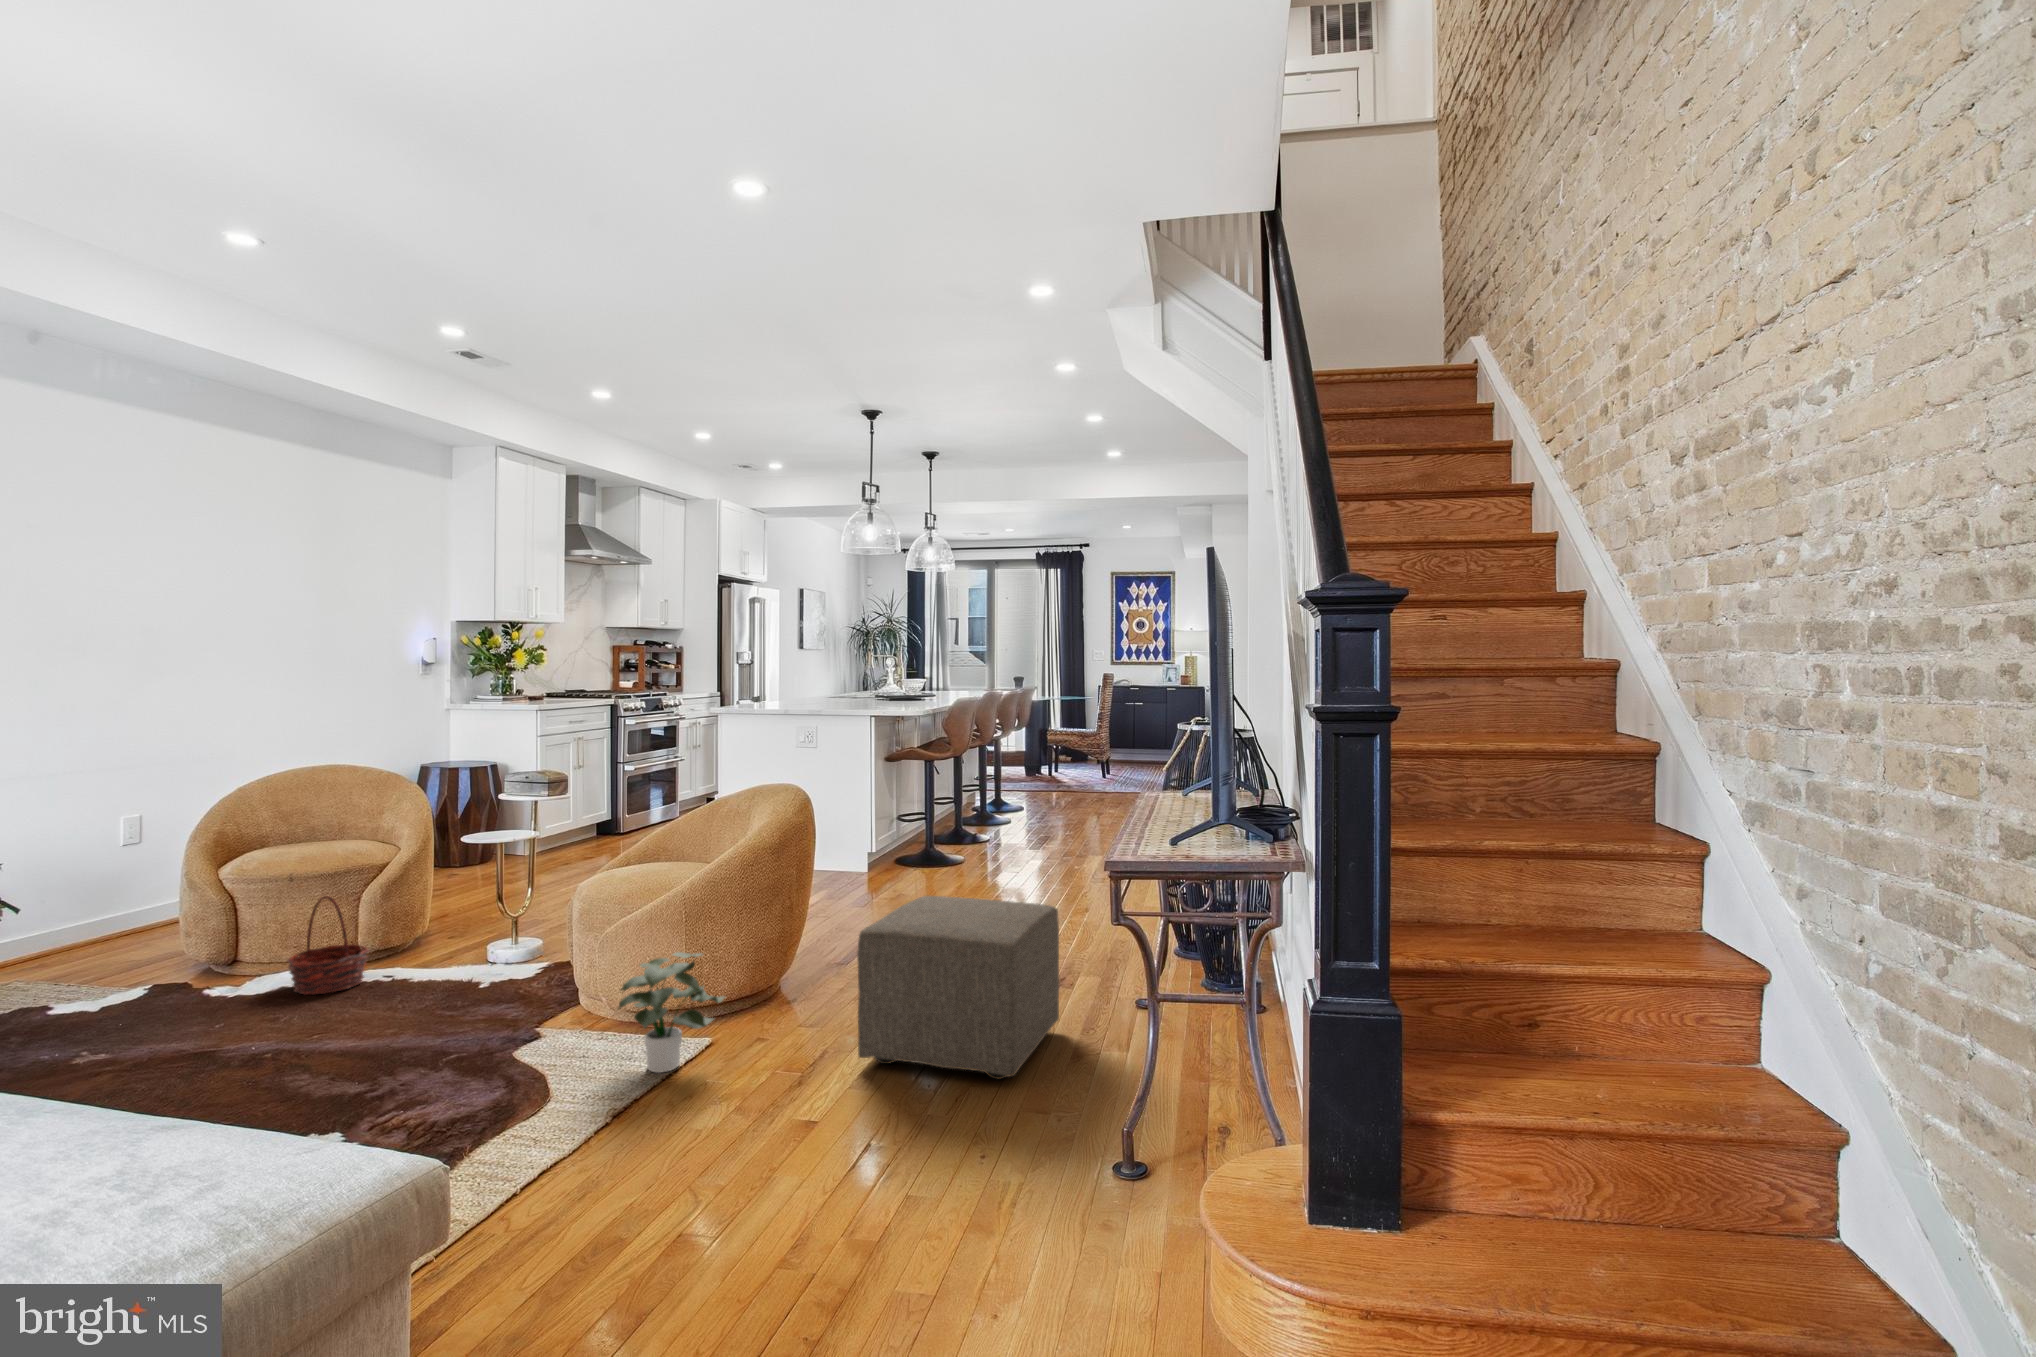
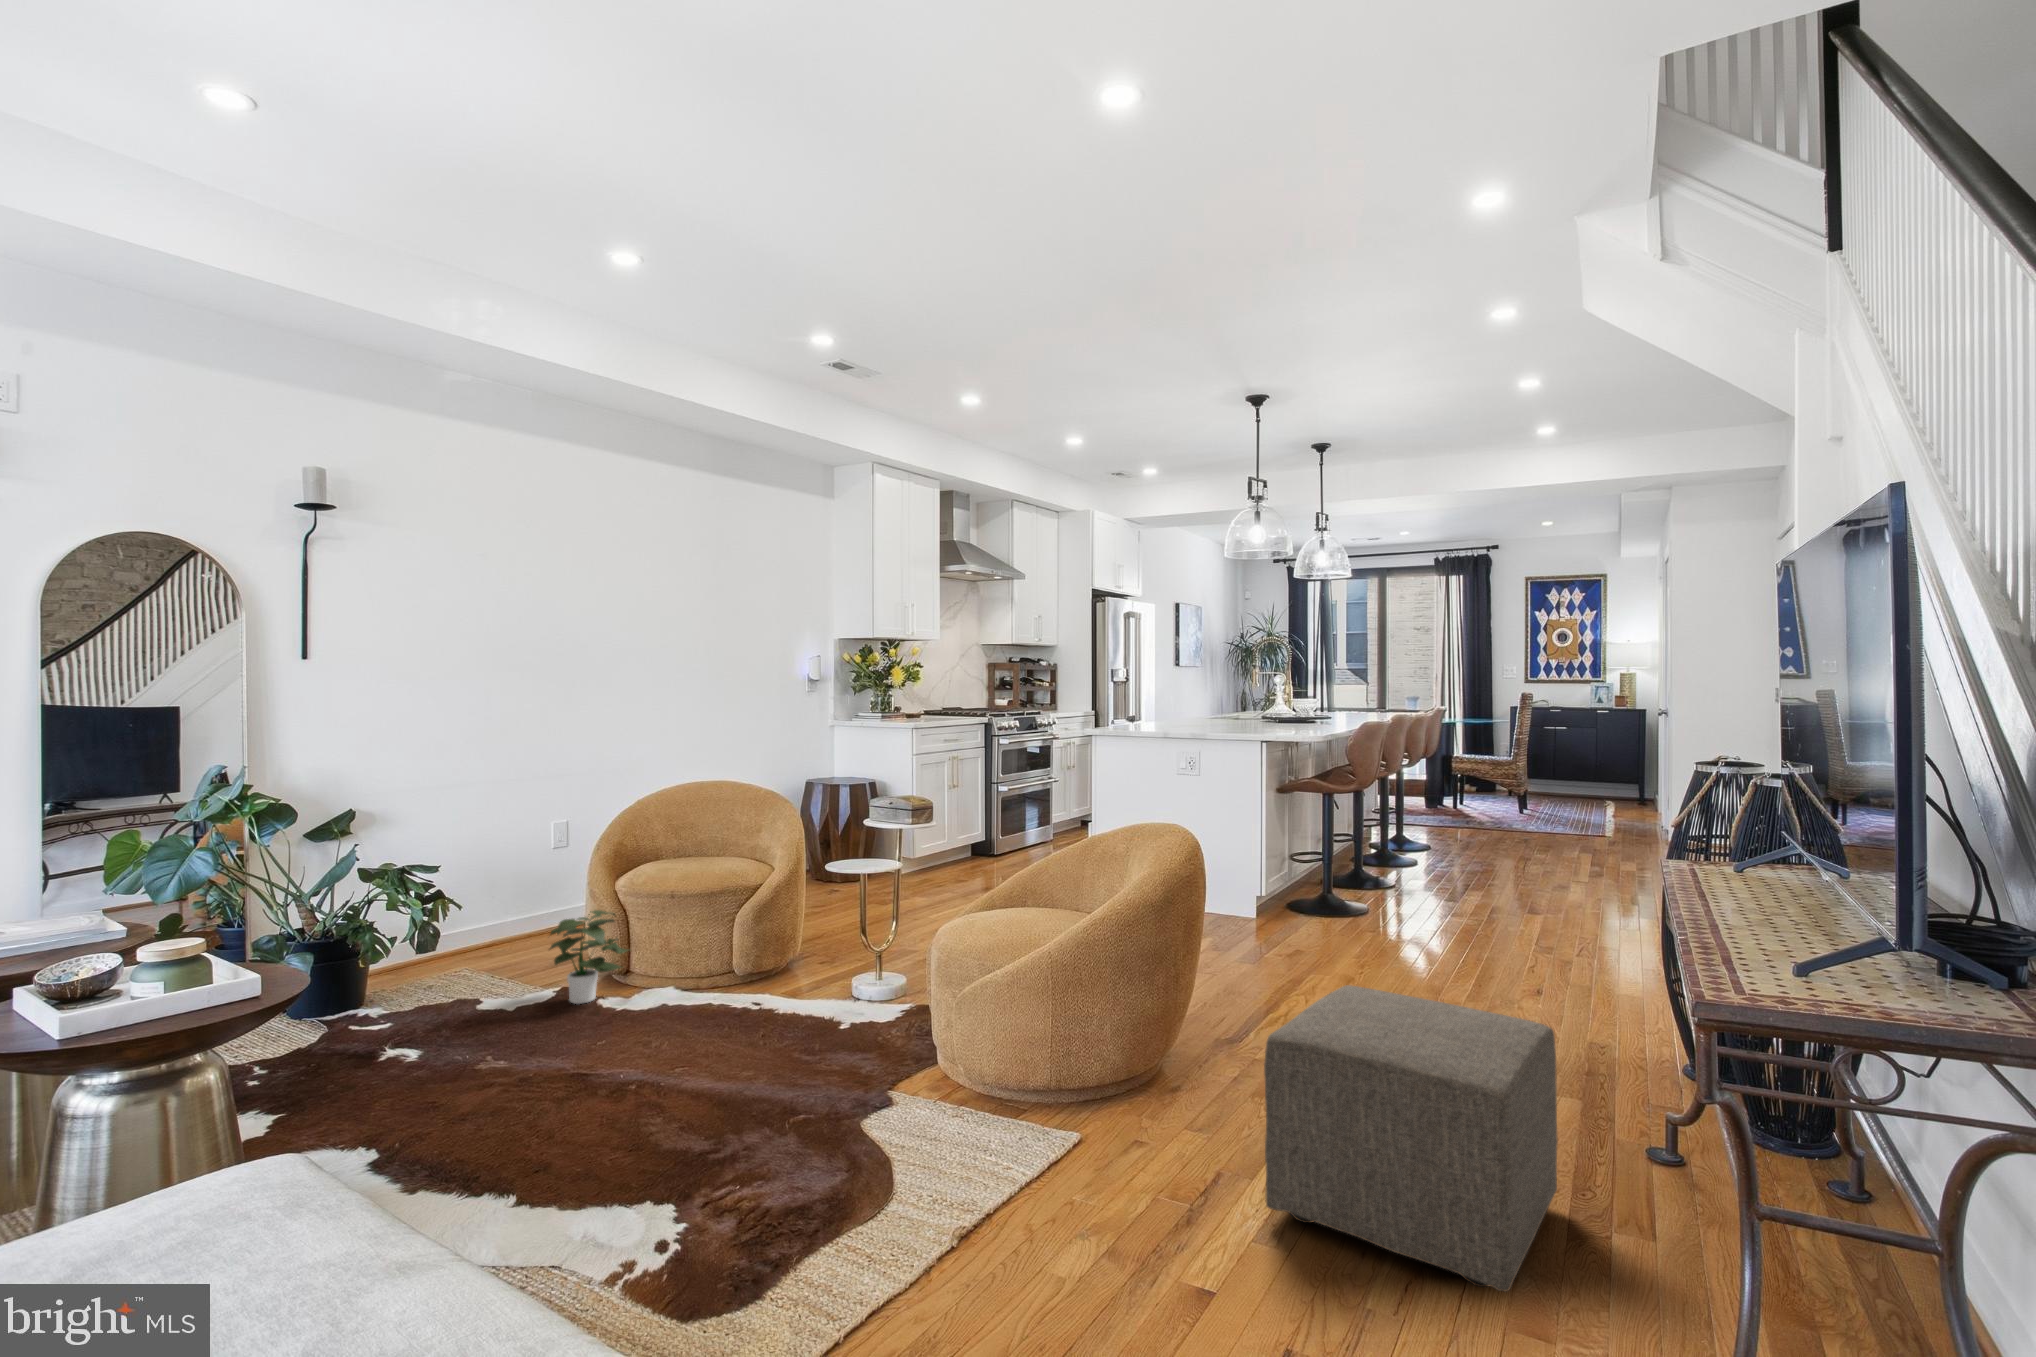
basket: present [287,896,369,994] -> none [678,912,749,1011]
potted plant: present [619,952,724,1073] -> present [550,910,628,1004]

